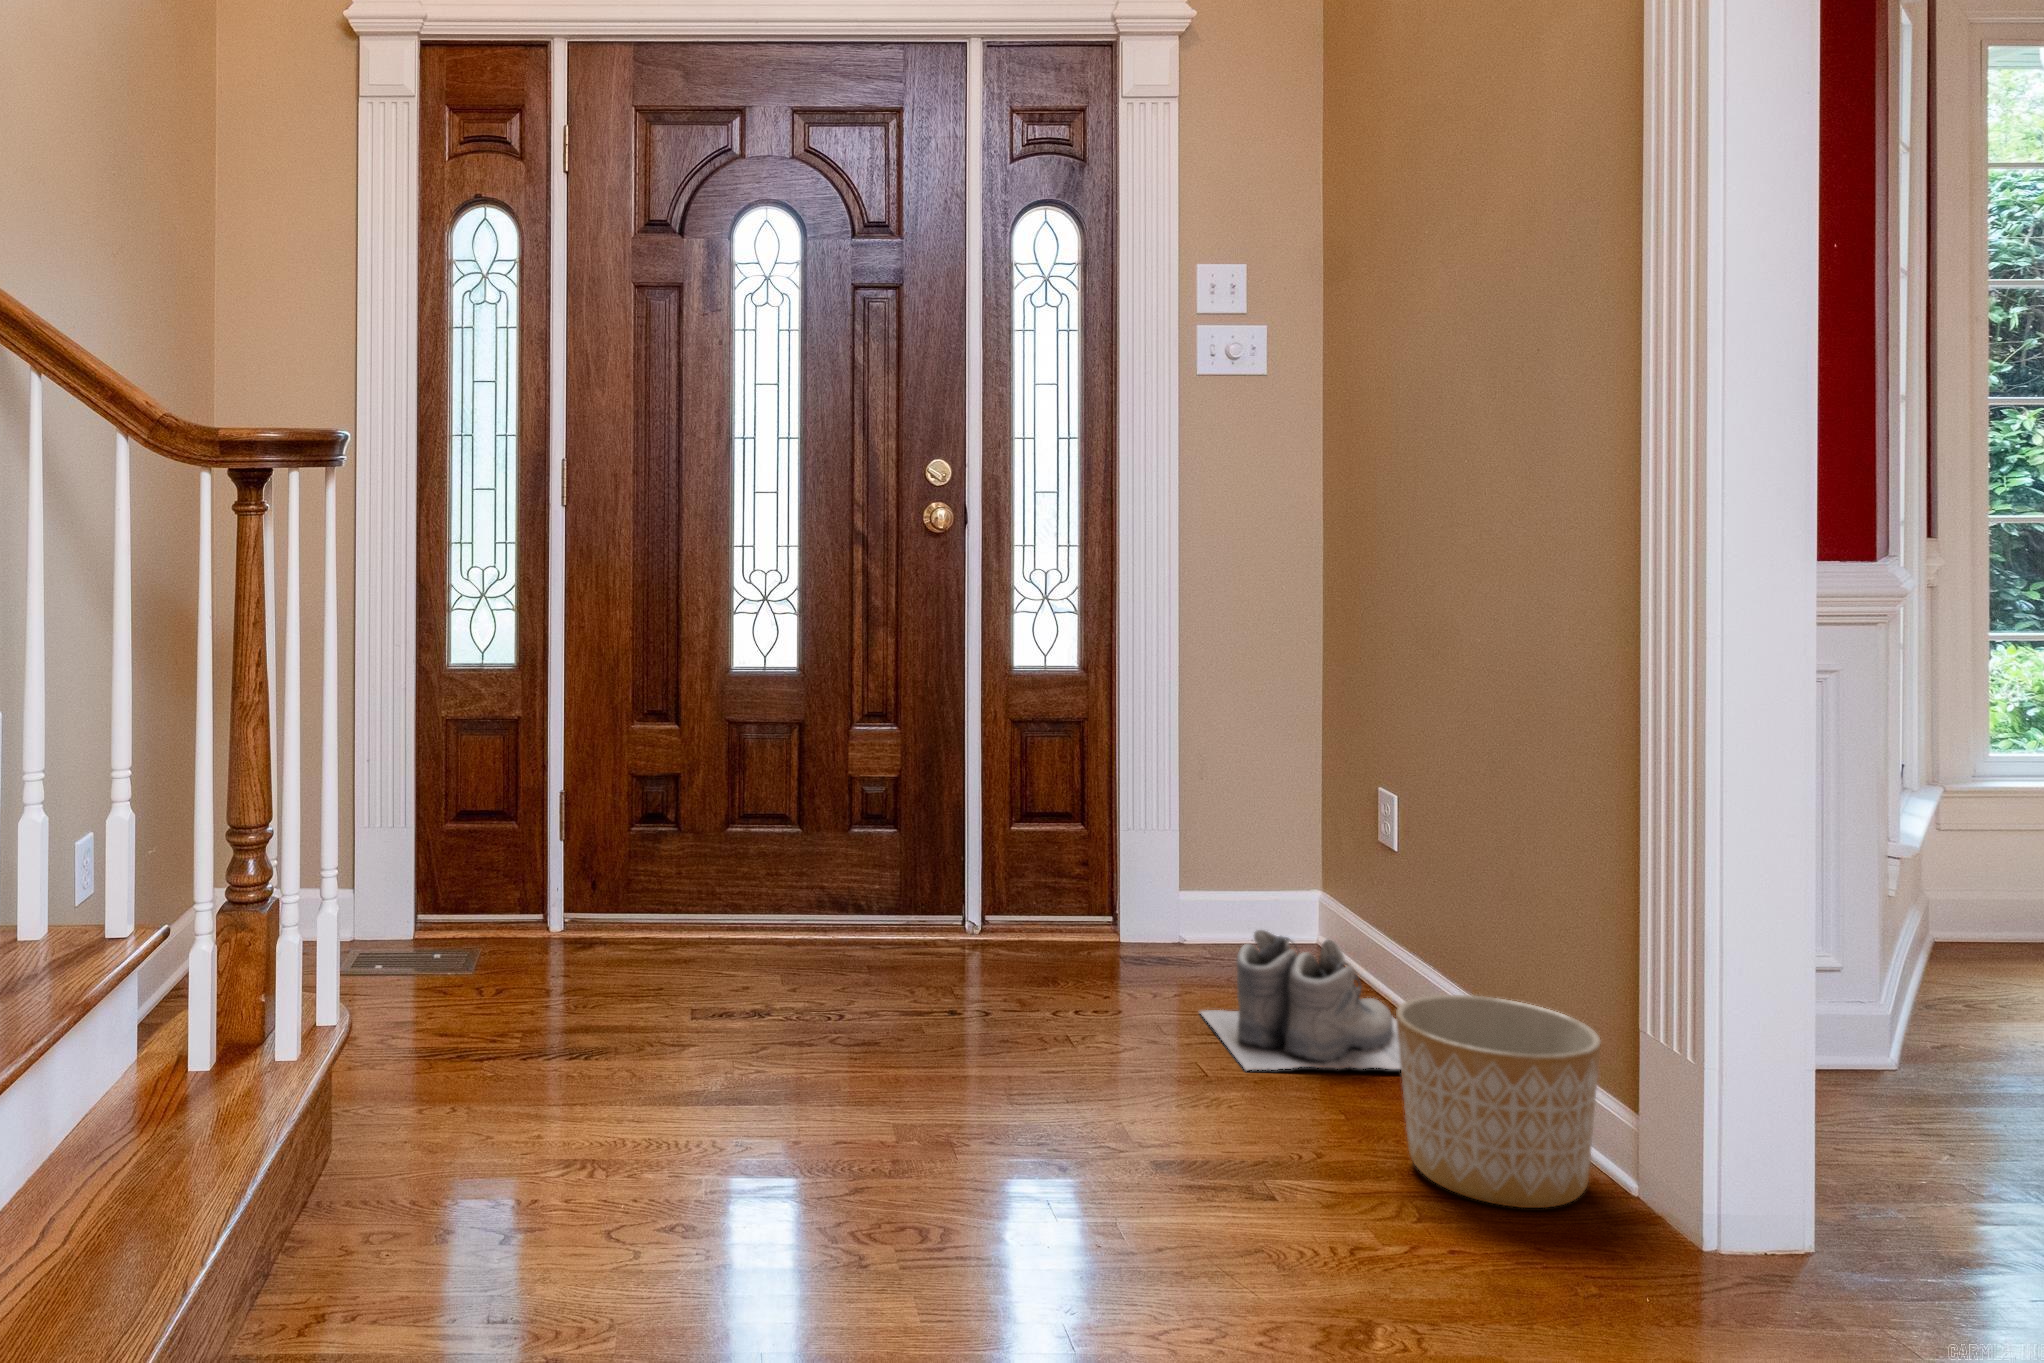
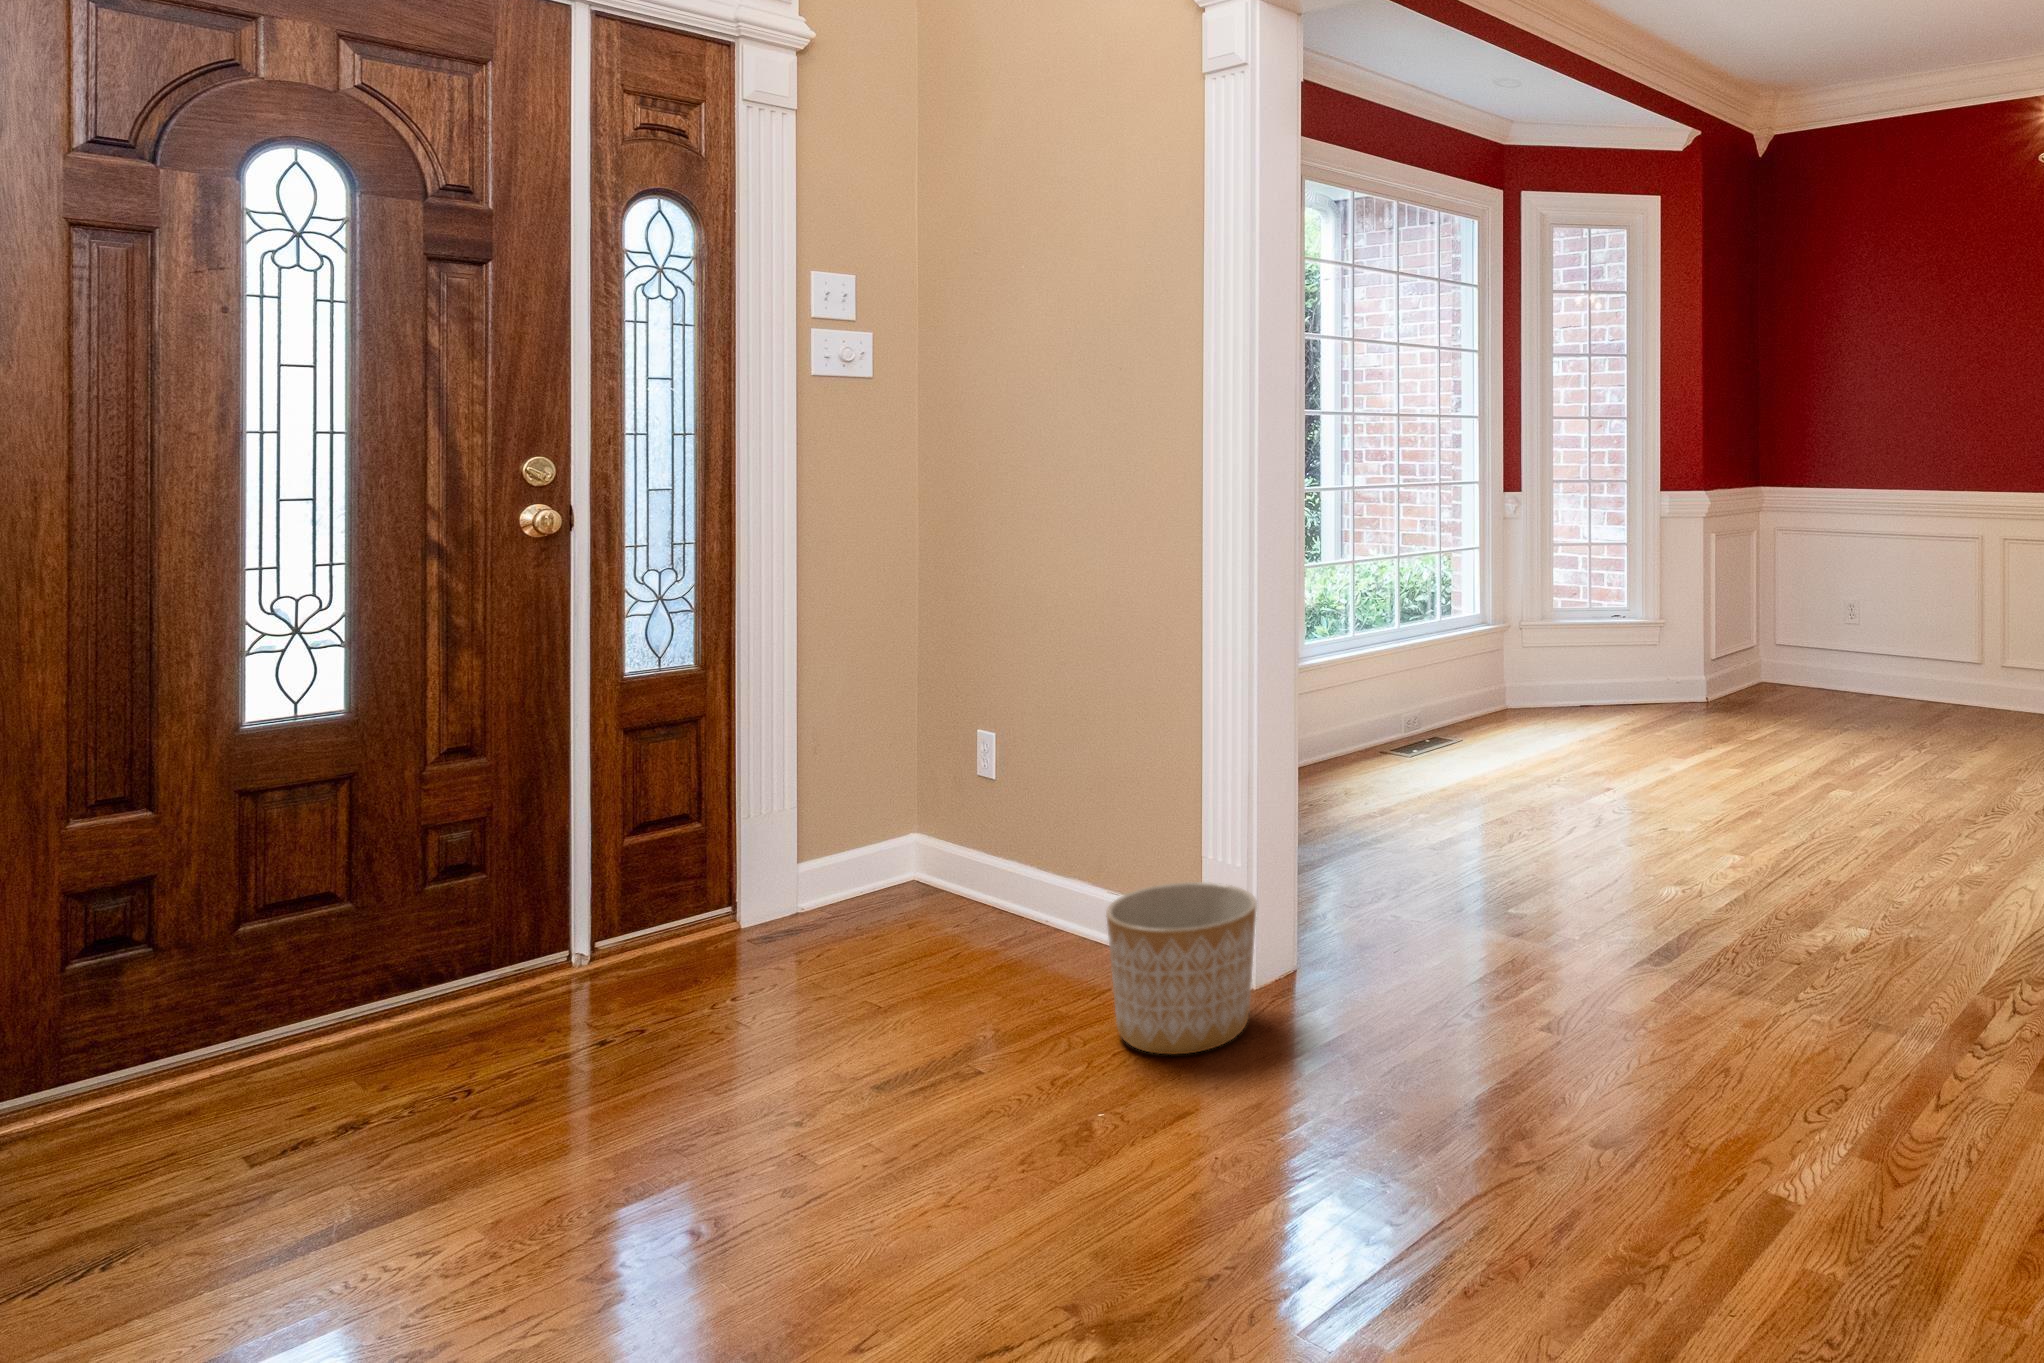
boots: present [1201,930,1401,1070] -> none [863,873,1098,1013]

